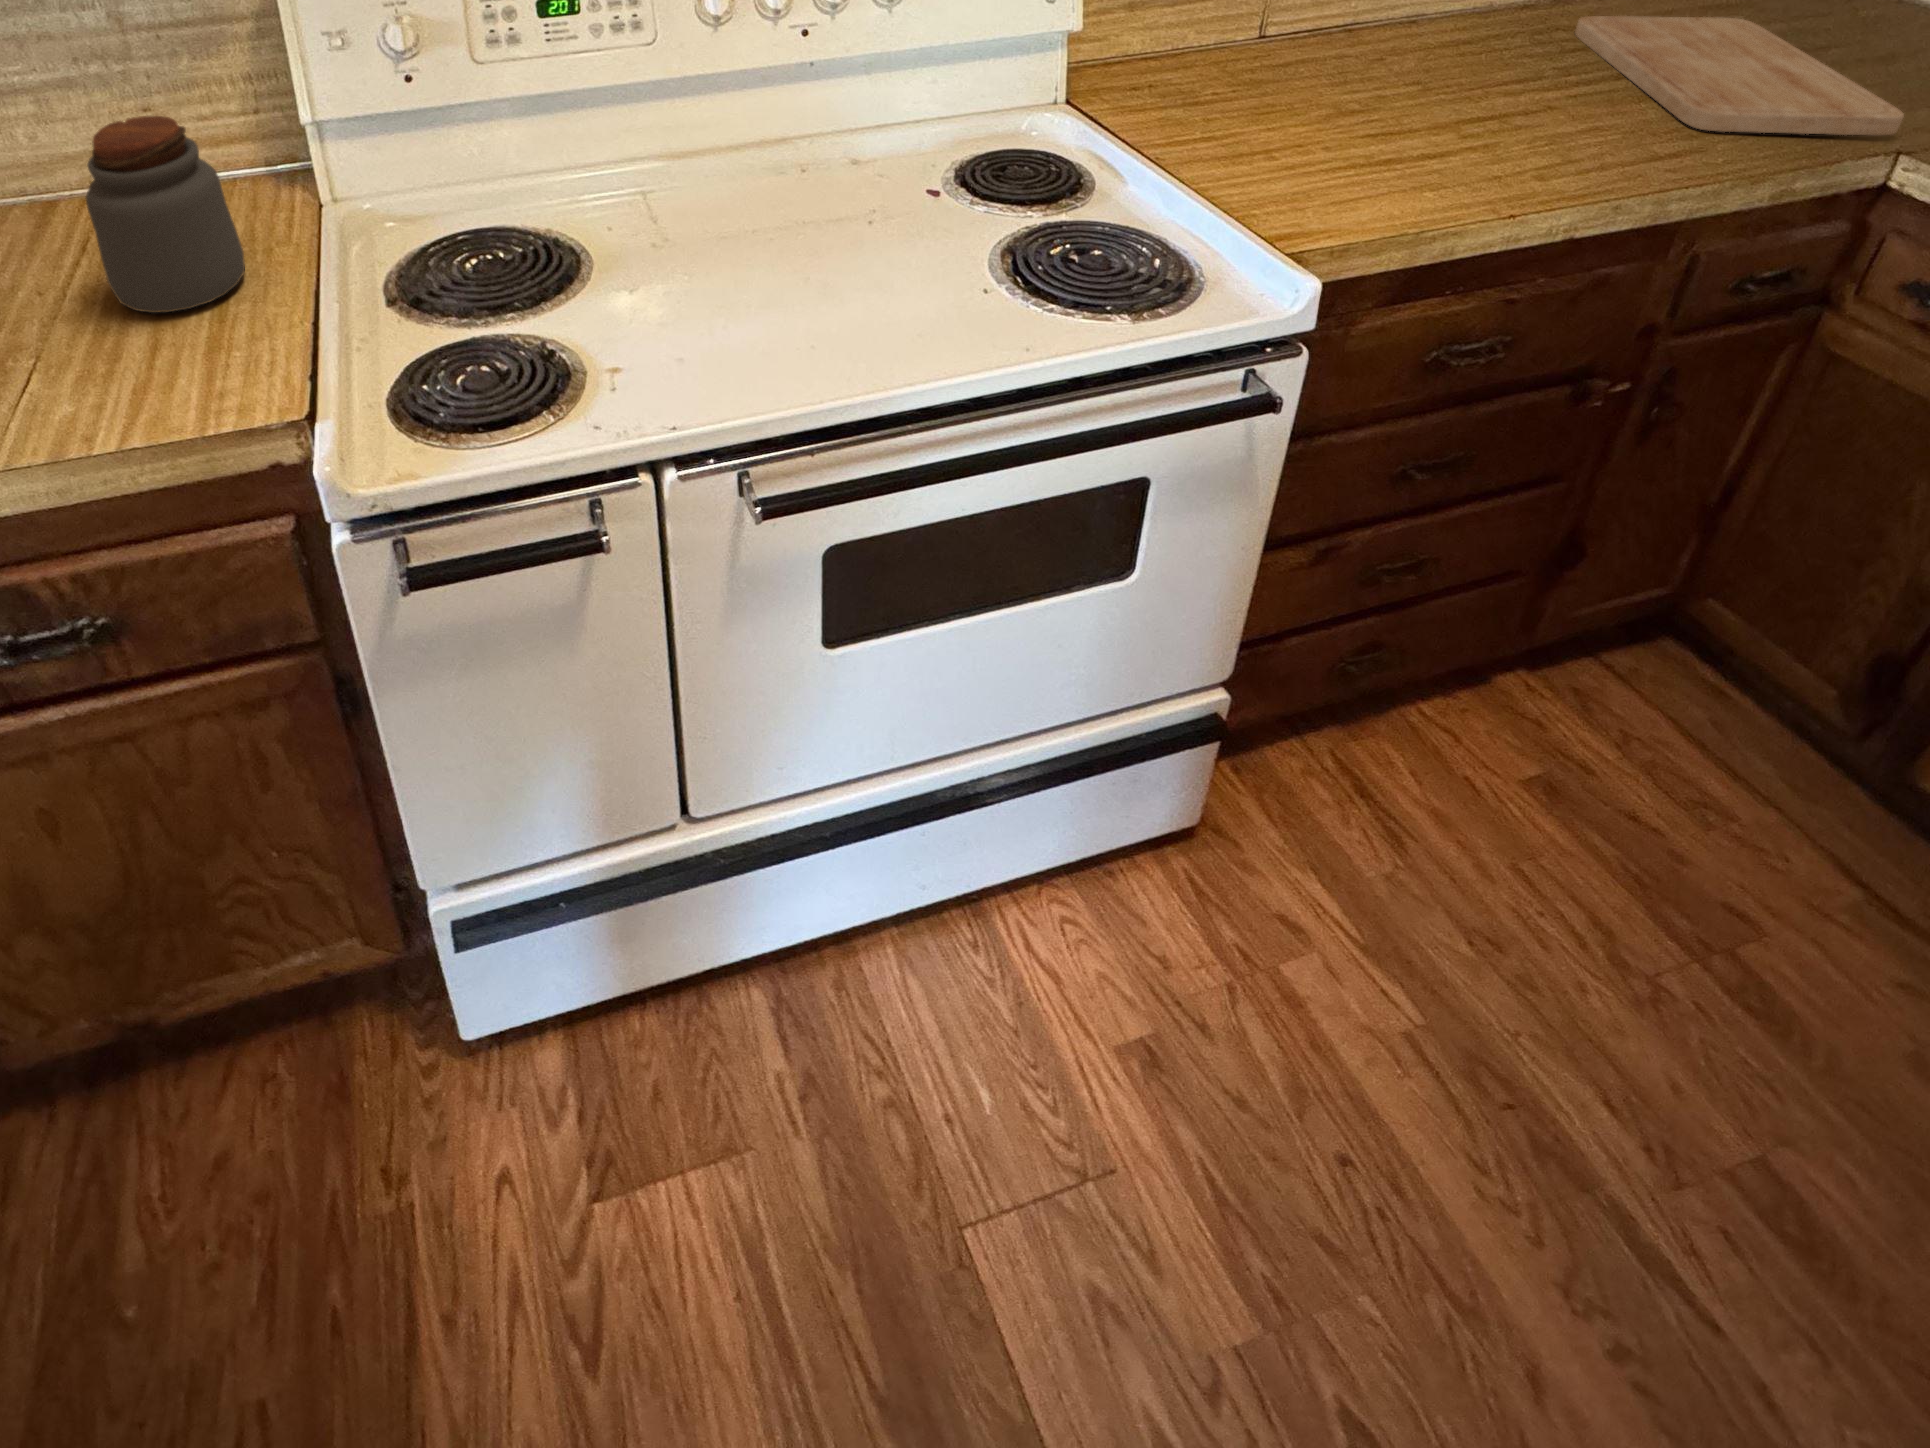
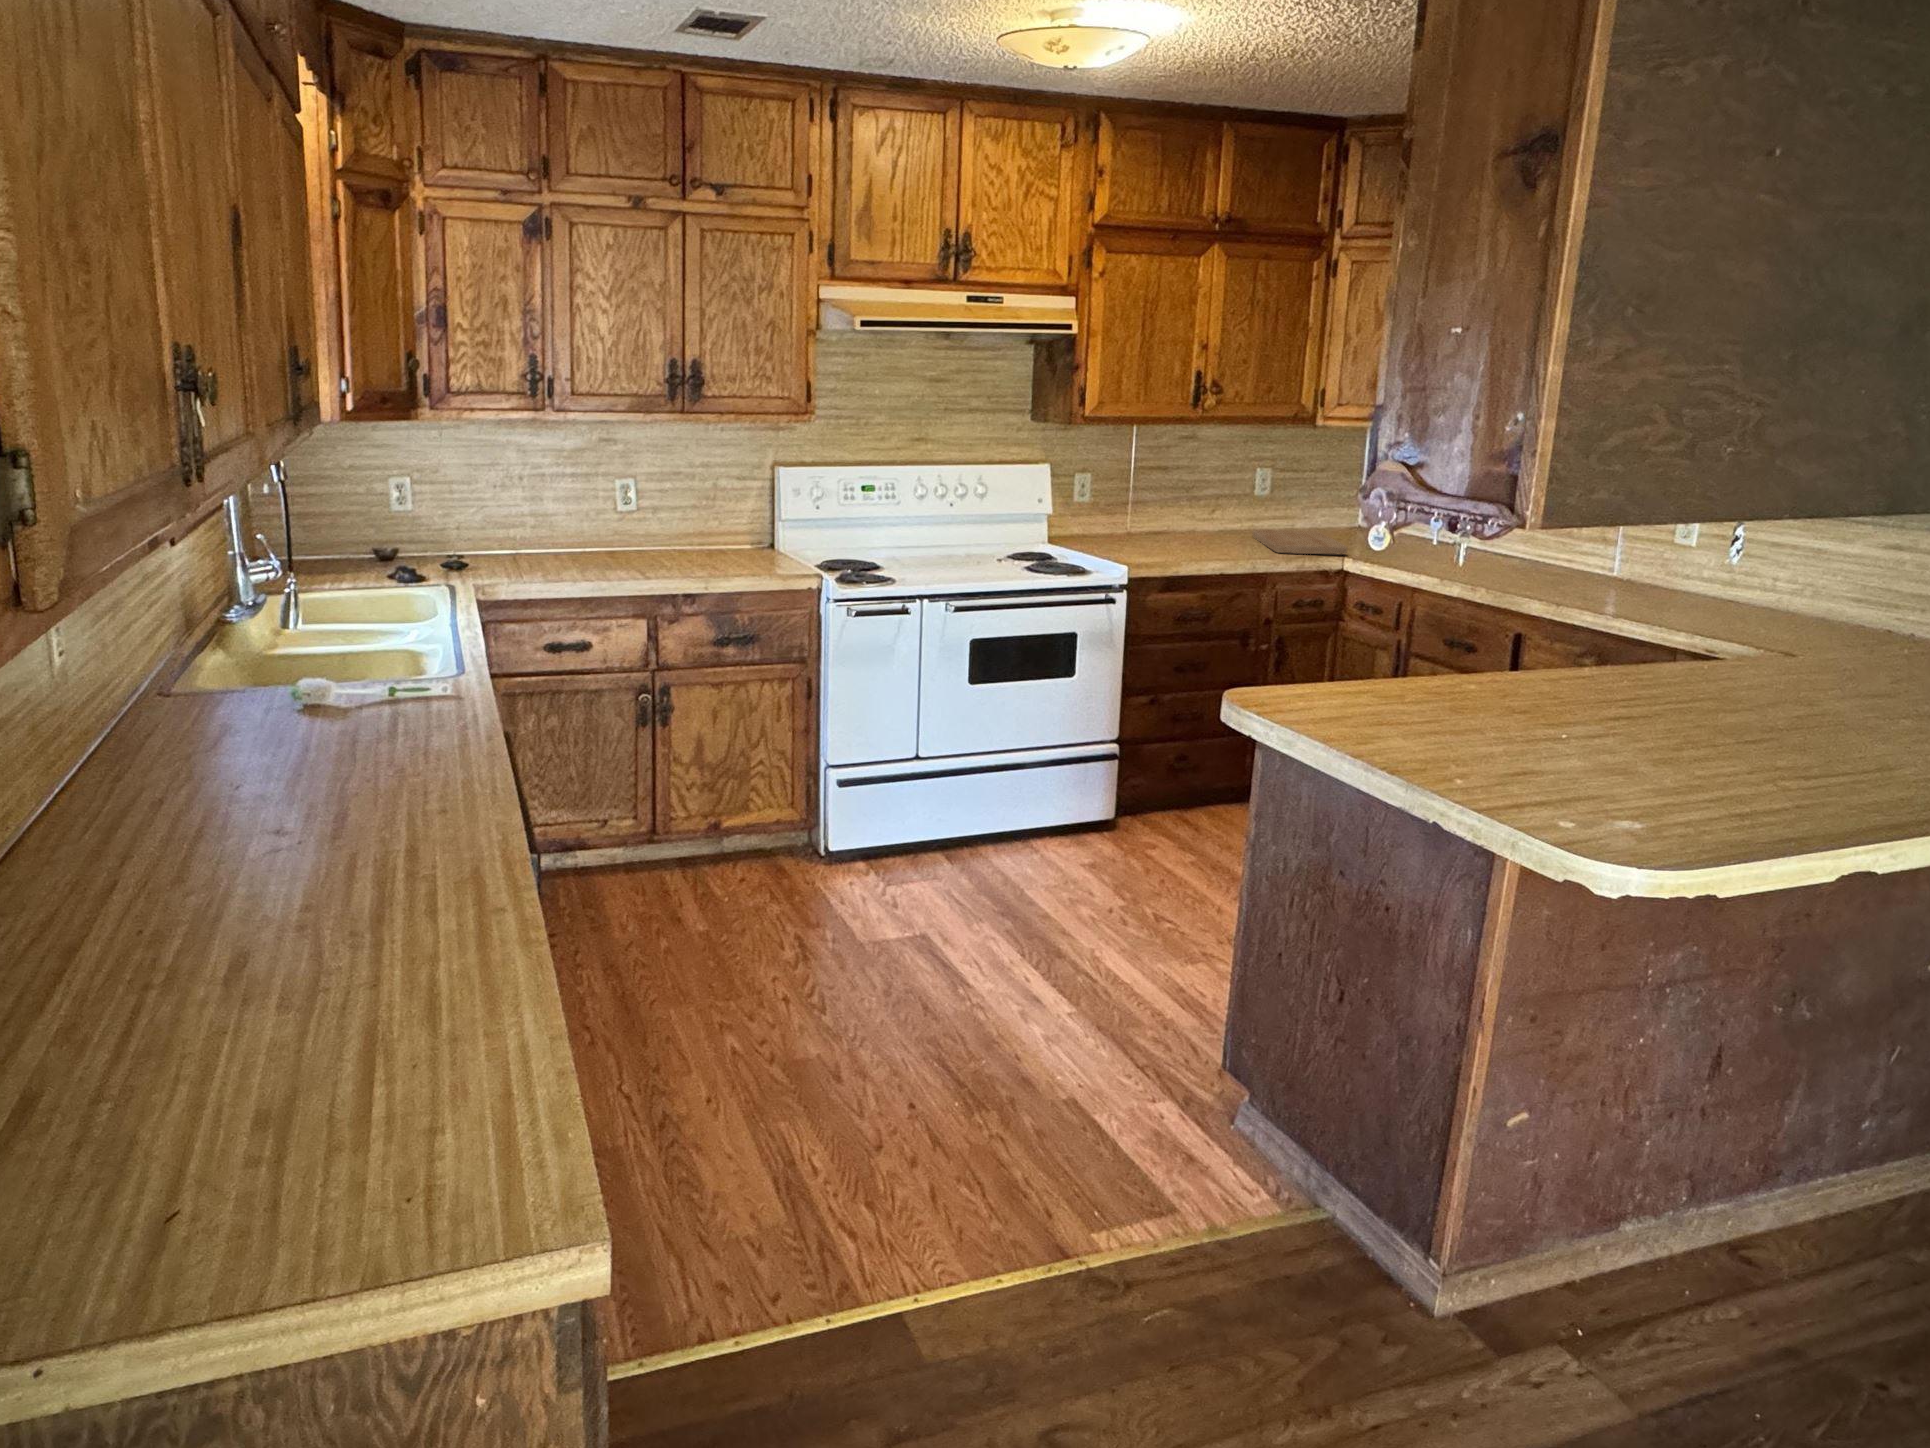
jar: present [86,116,245,313] -> none [730,505,773,566]

